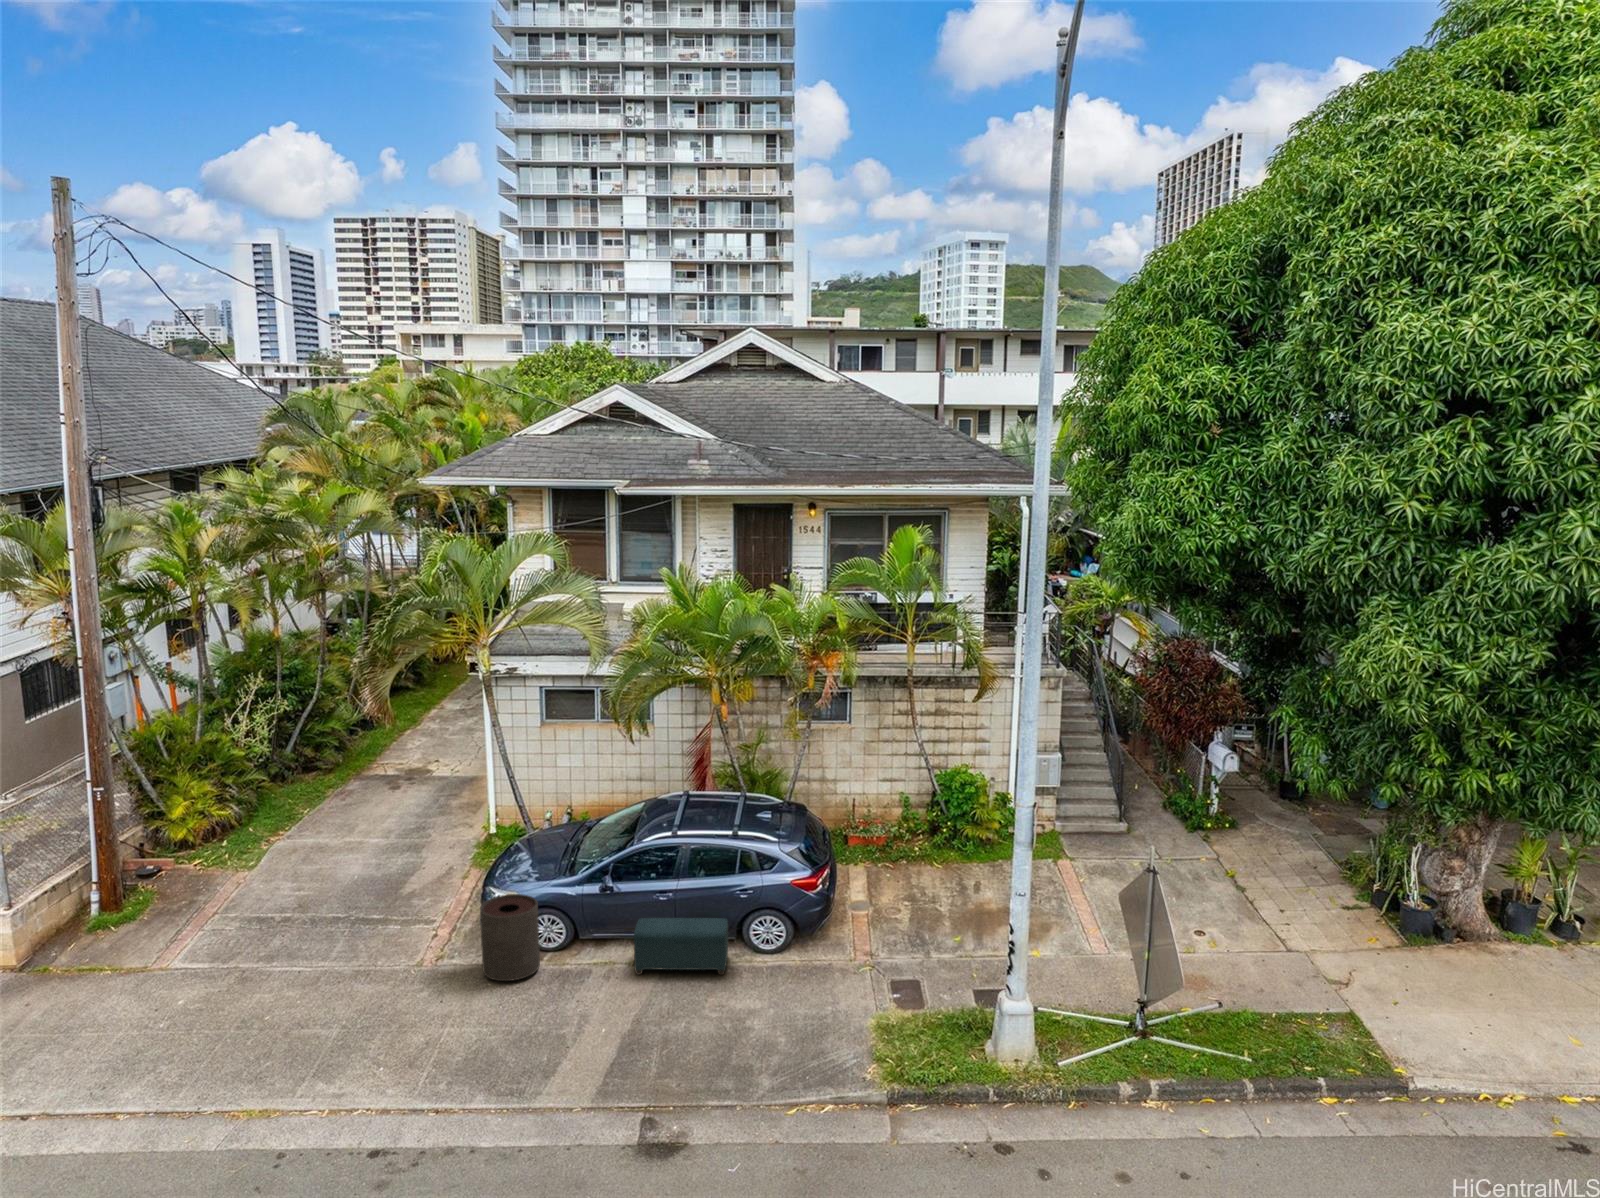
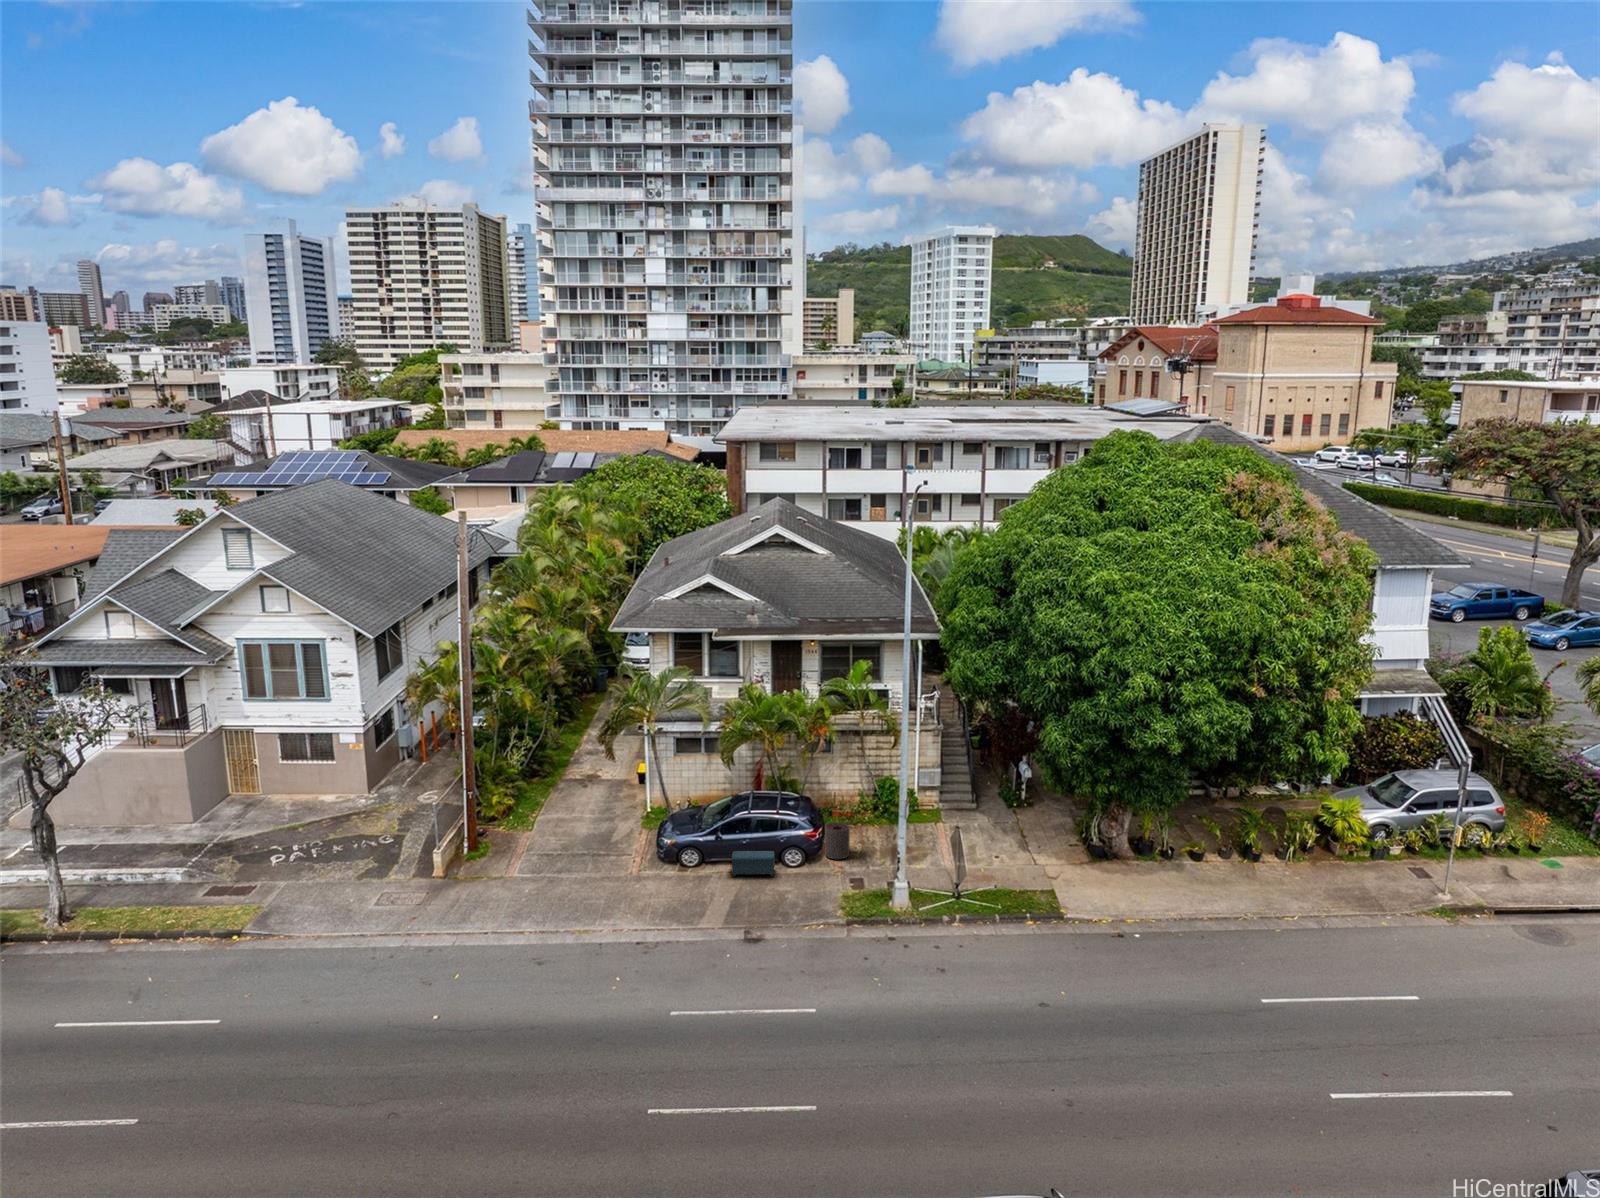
trash can: present [480,894,540,981] -> present [825,822,850,859]

